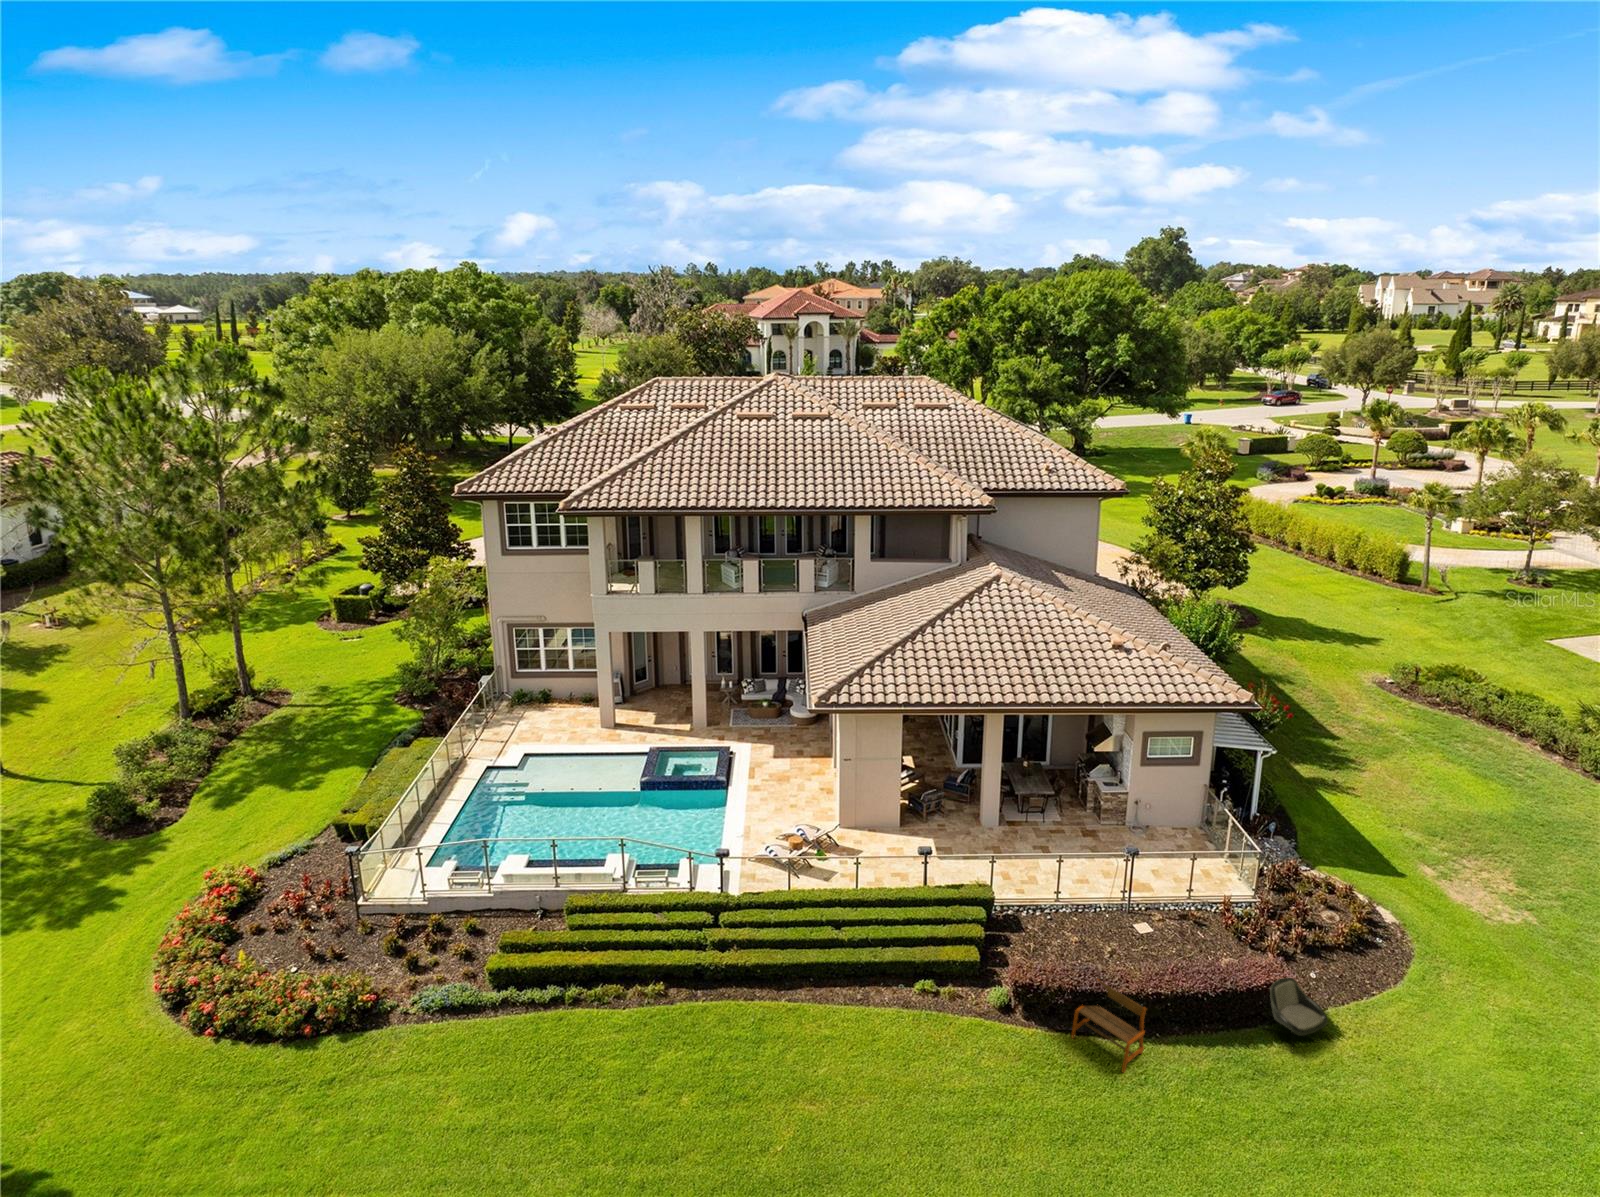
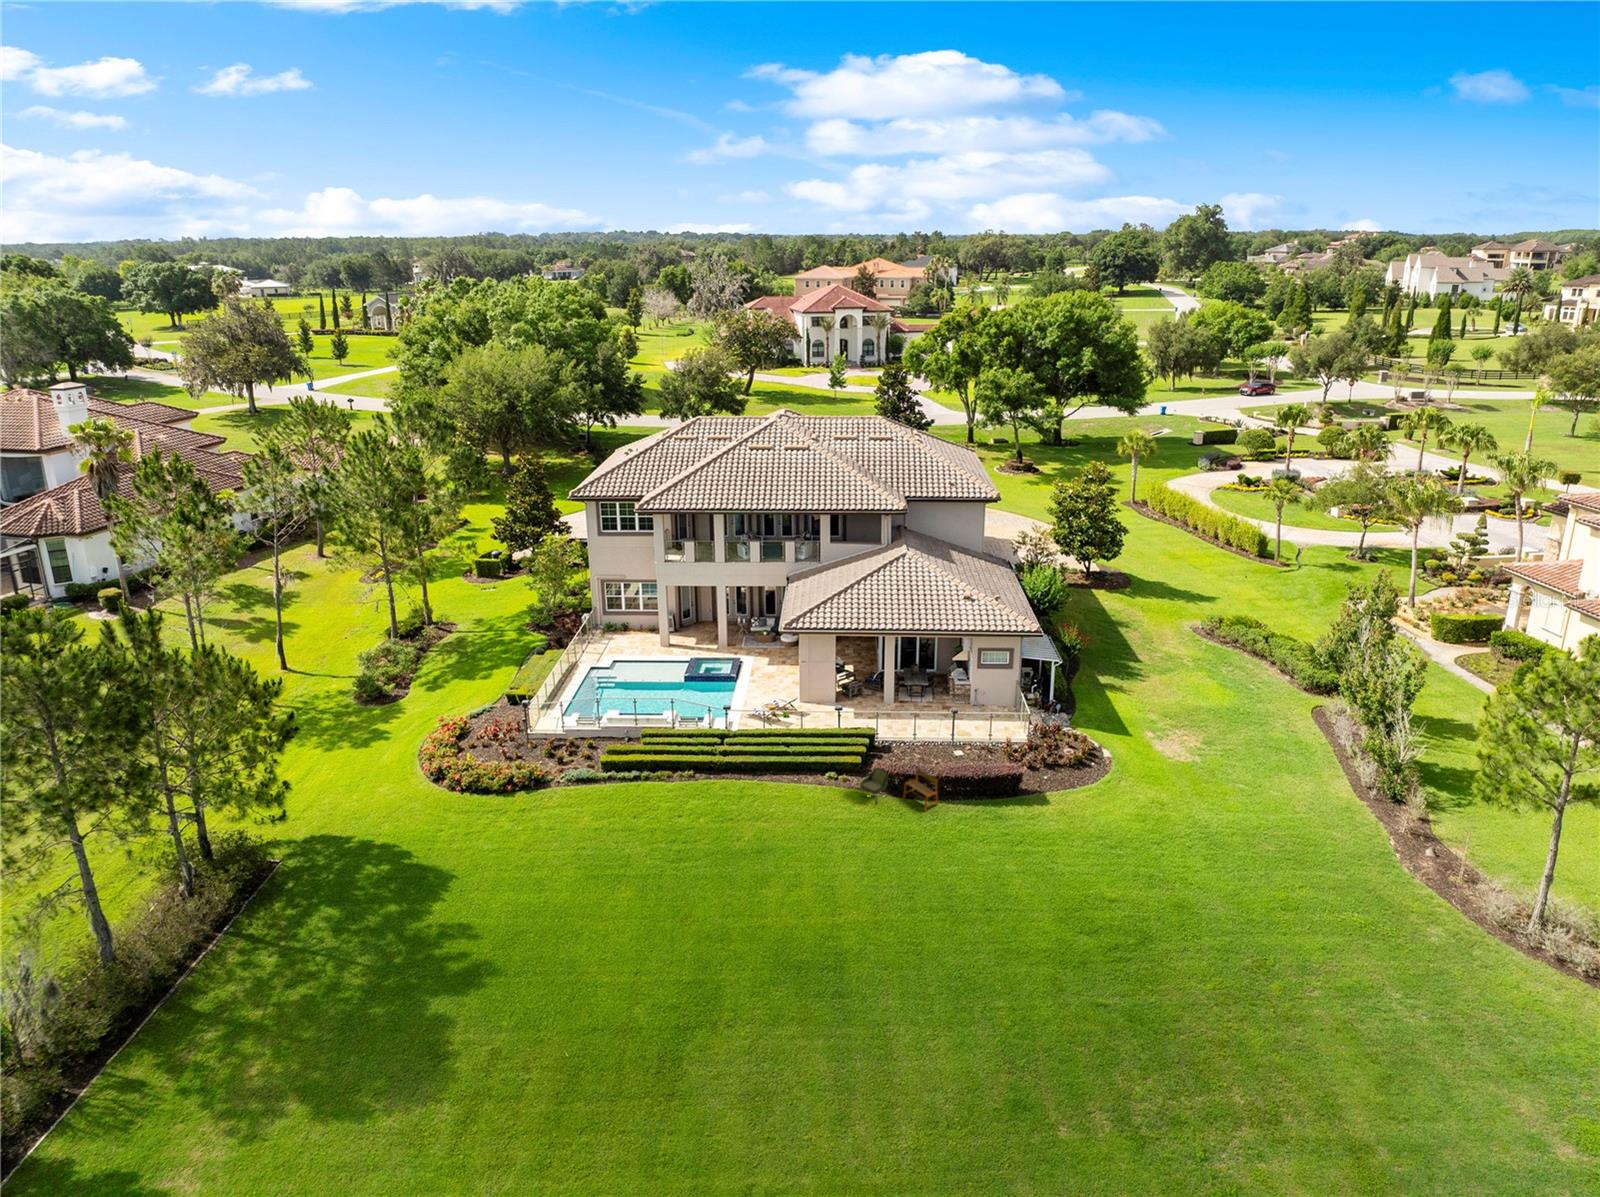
lounge chair: present [1264,978,1328,1052] -> present [860,768,888,801]

